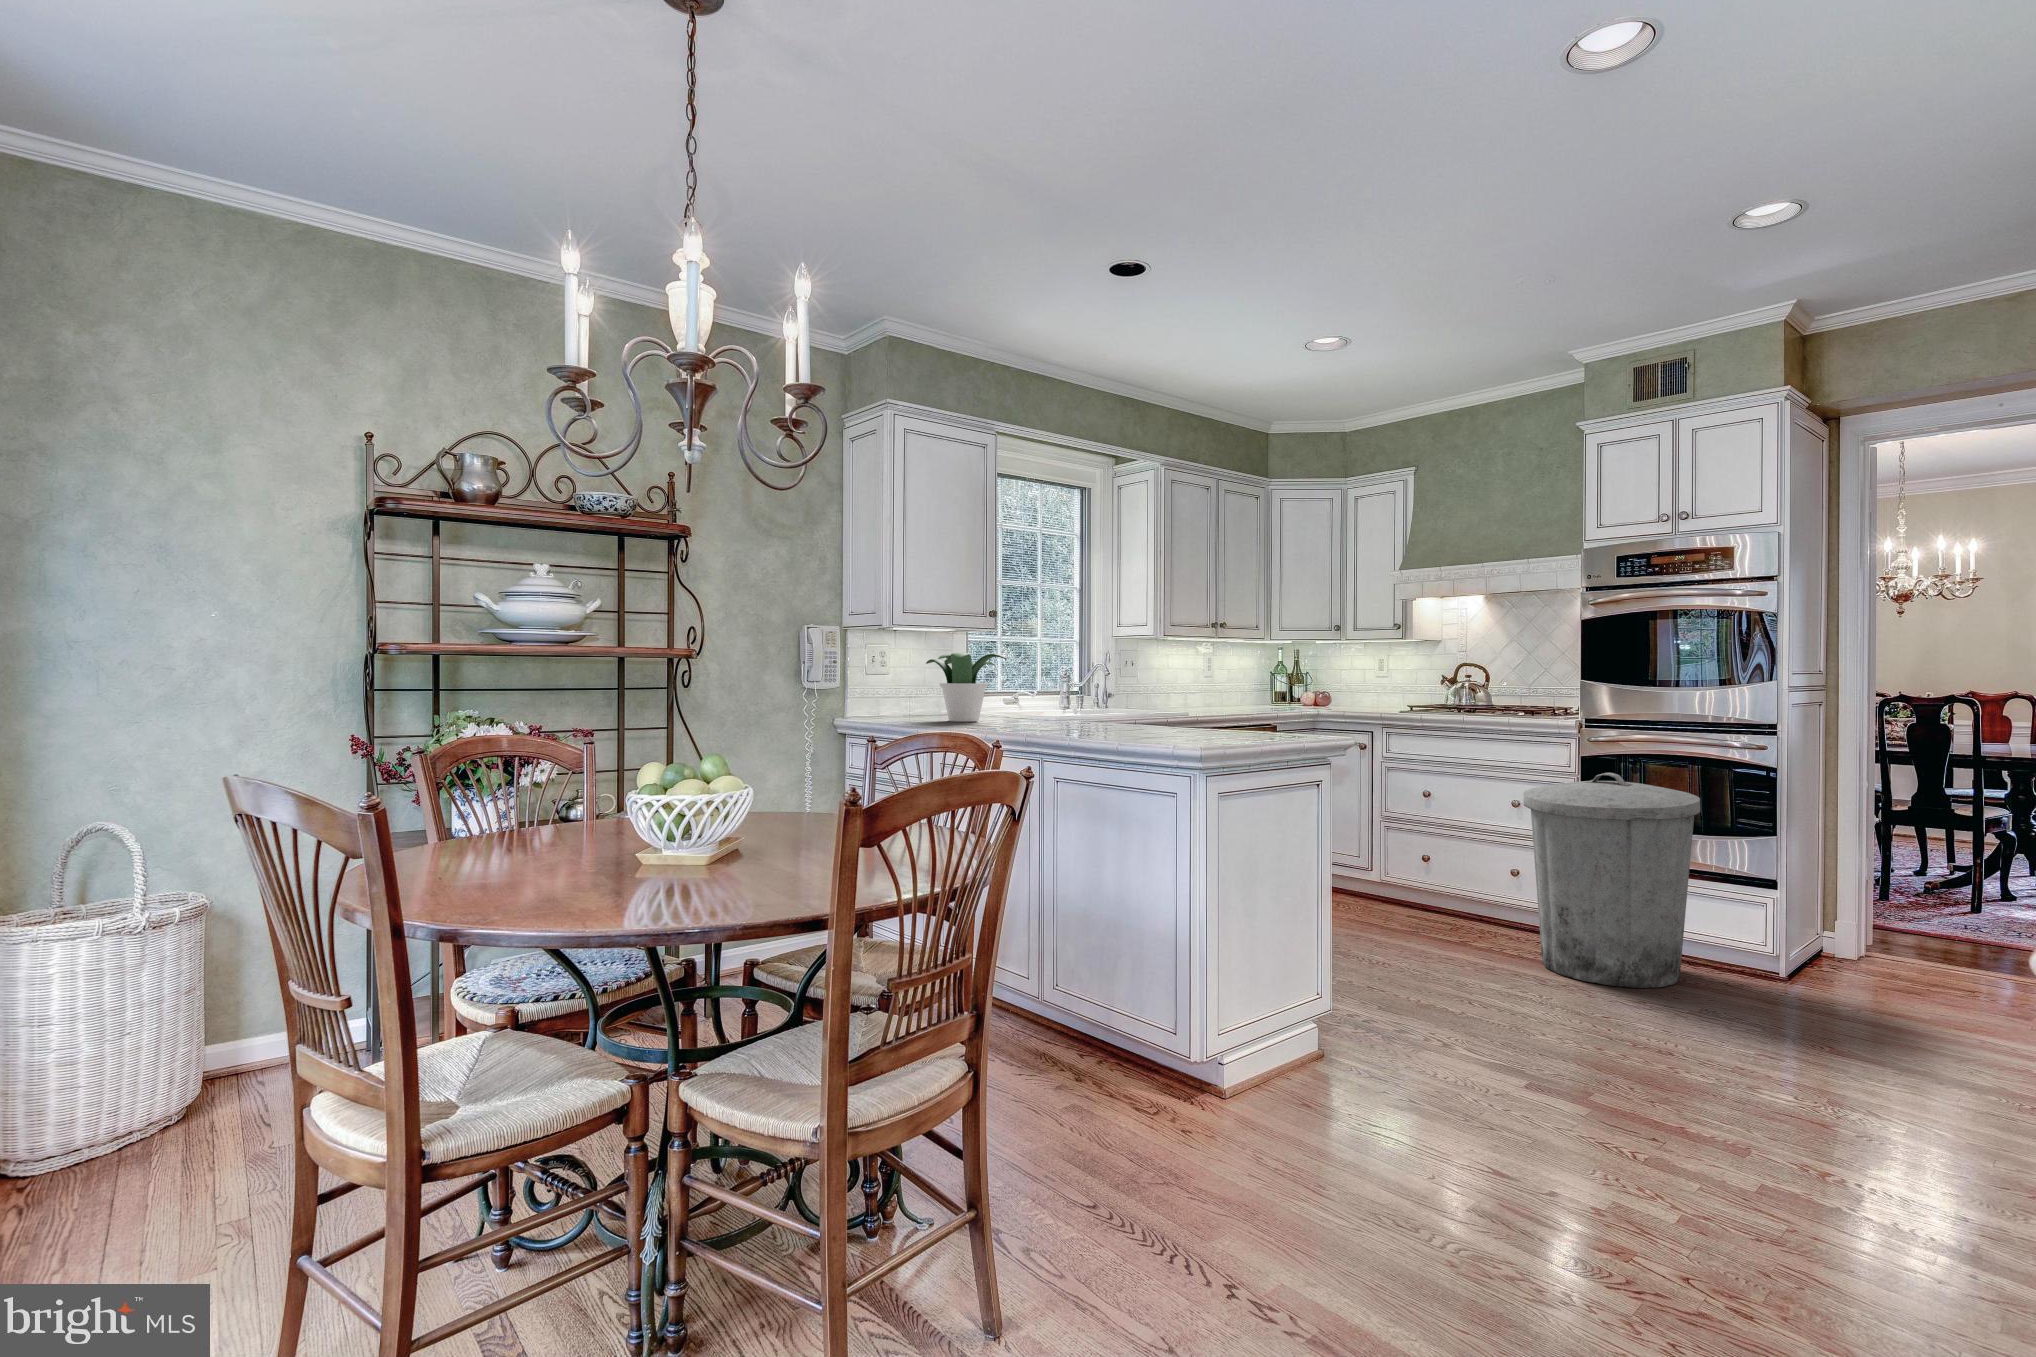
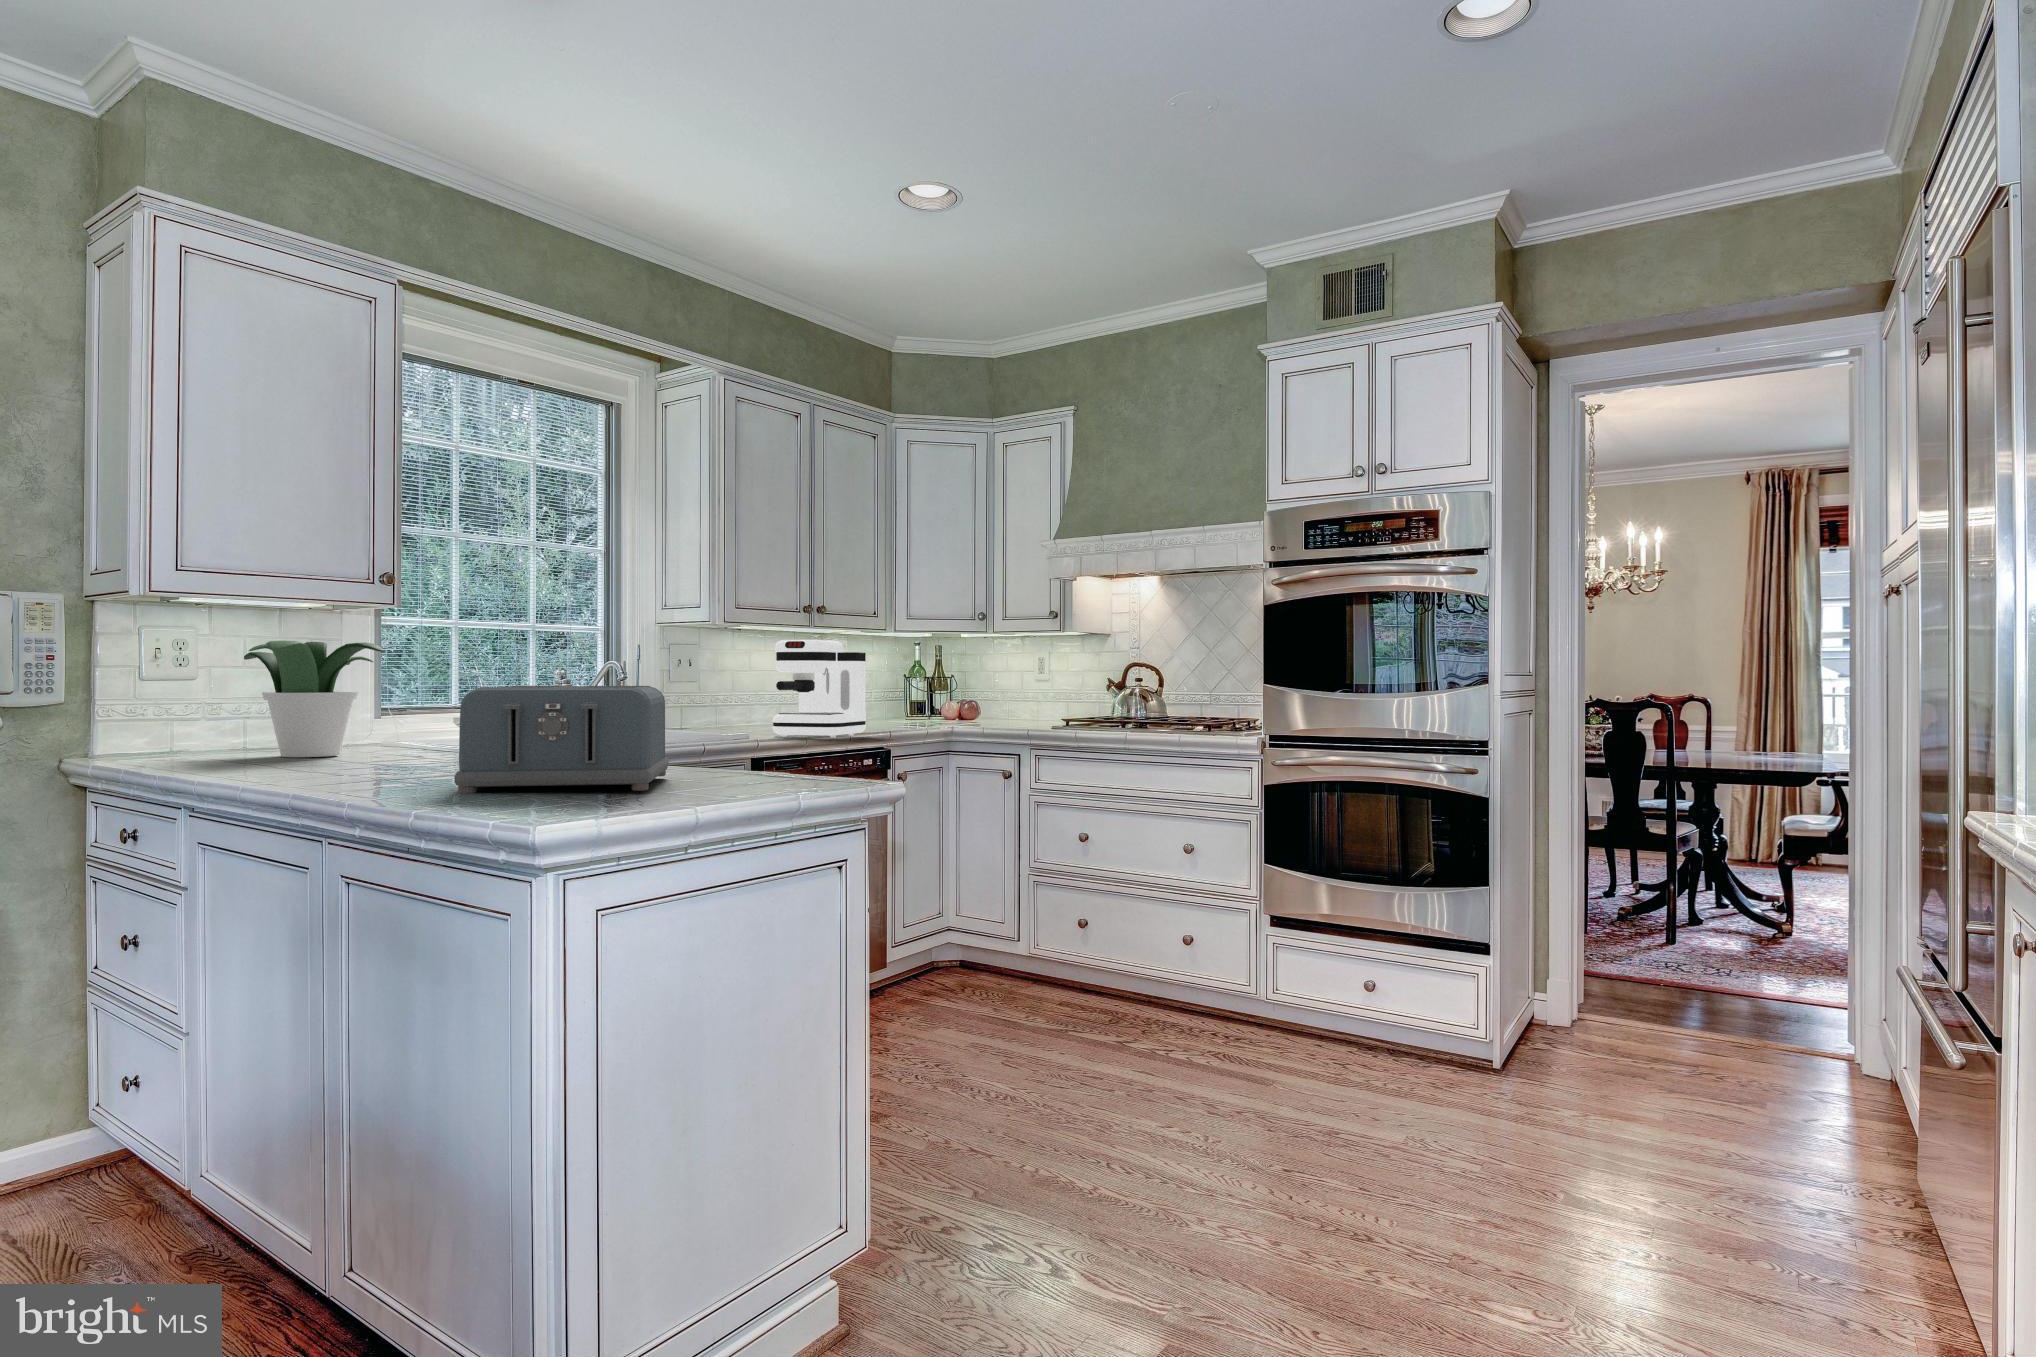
coffee maker: none [1196,648,1261,717] -> present [772,640,866,738]
toaster: none [1103,680,1211,741] -> present [454,686,669,793]
trash can: present [1523,773,1700,988] -> none [1189,808,1401,1103]

